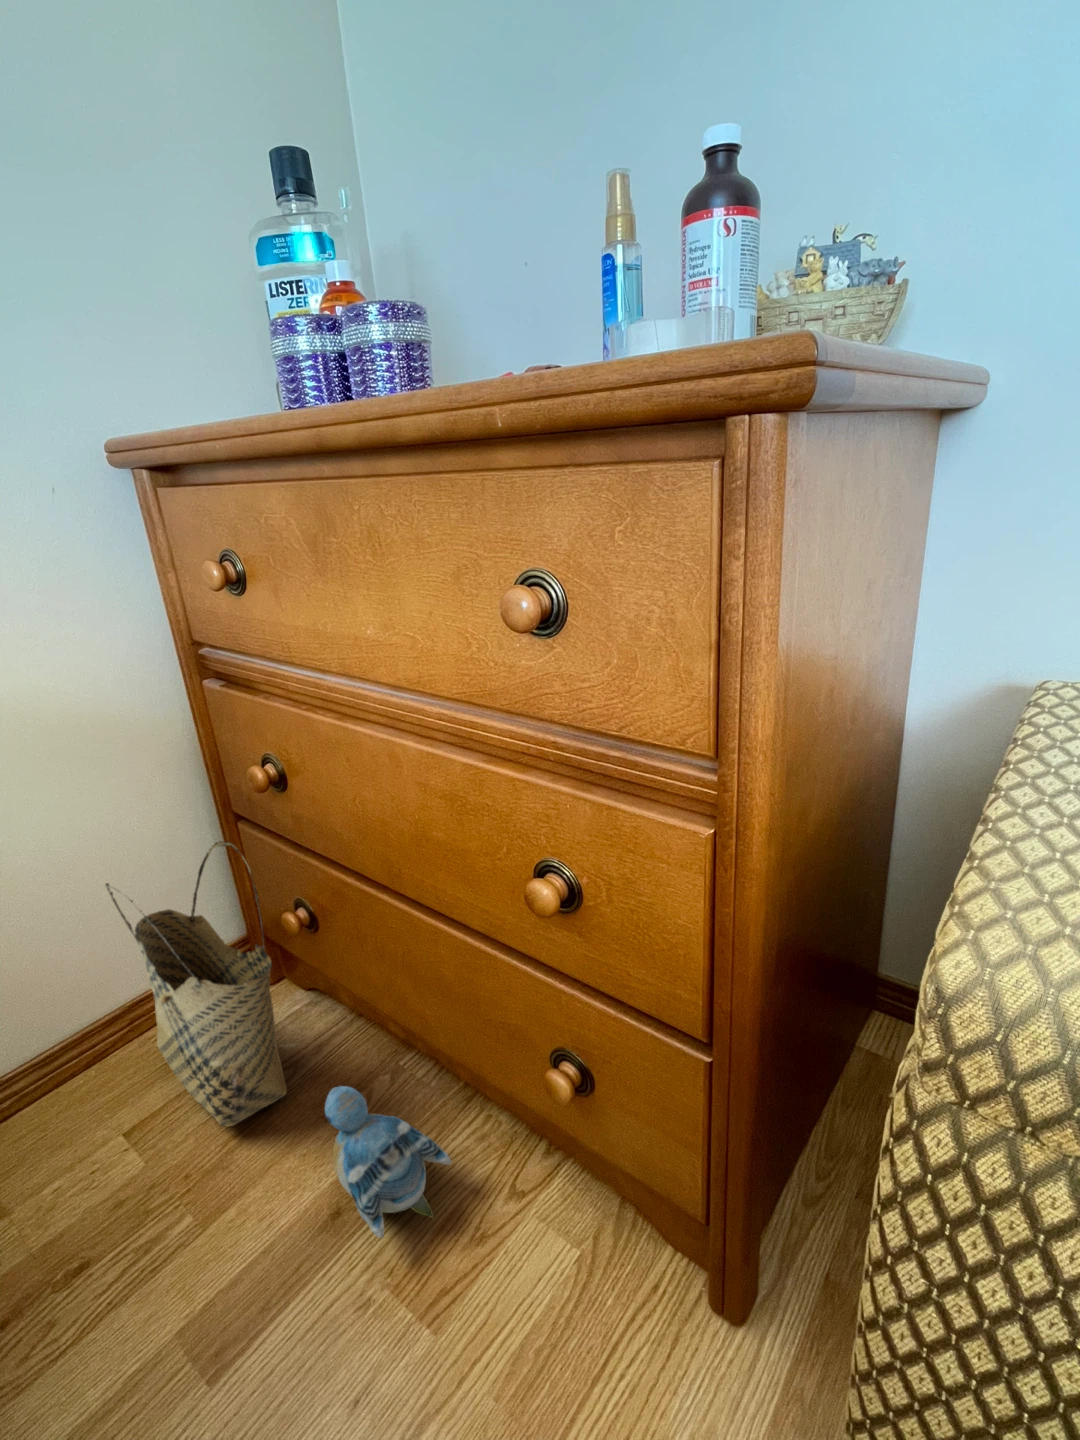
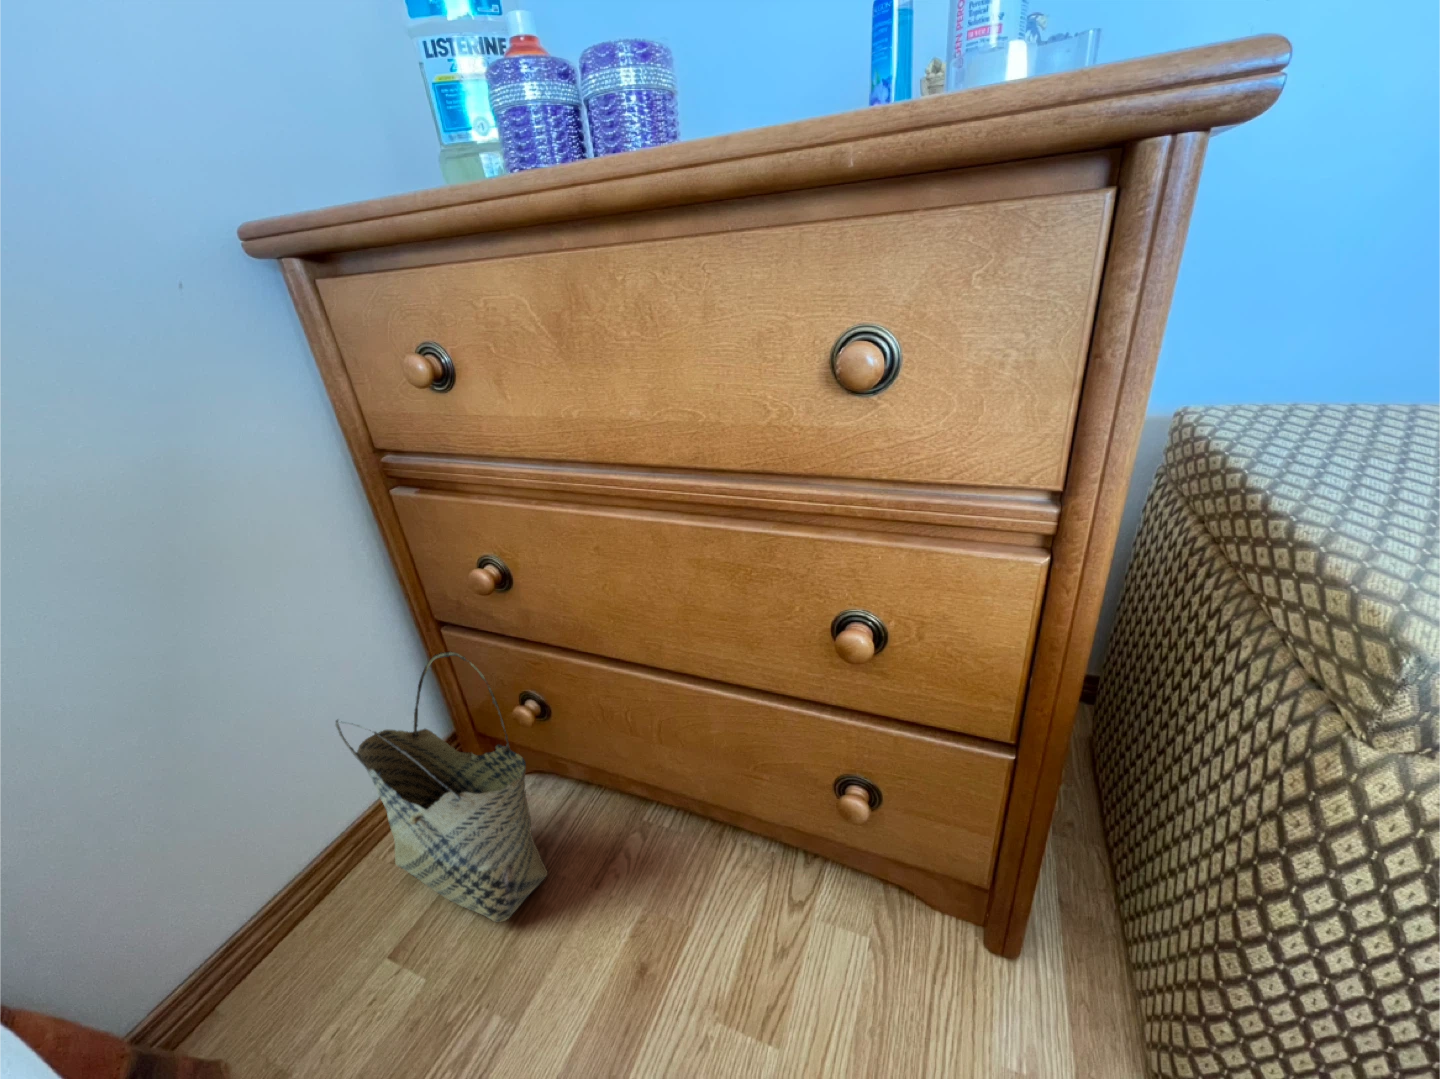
plush toy: present [325,1086,452,1238] -> none [611,855,739,983]

